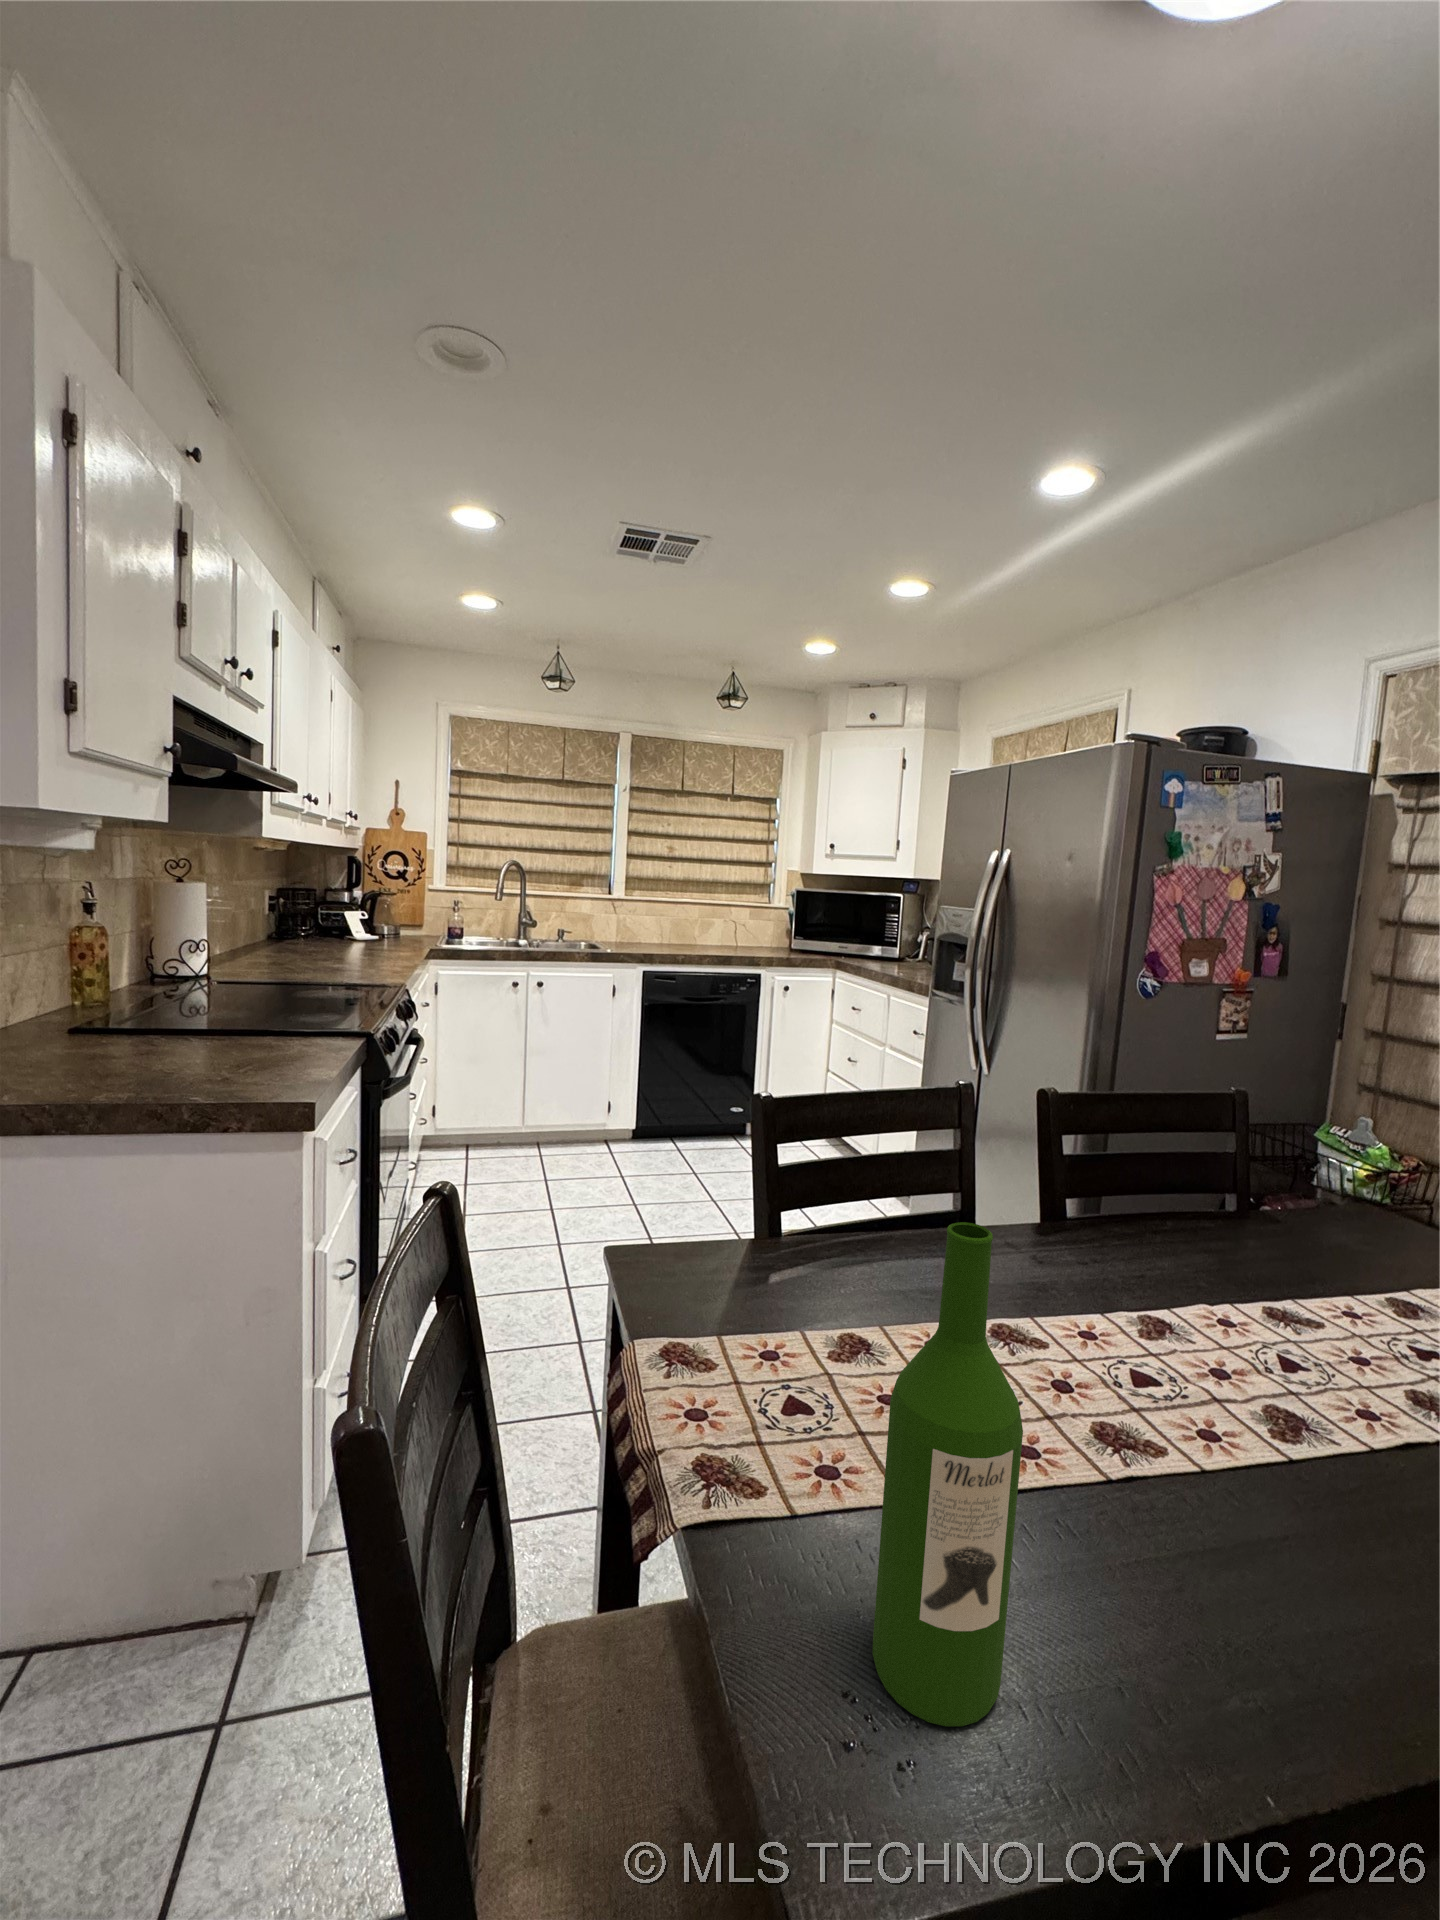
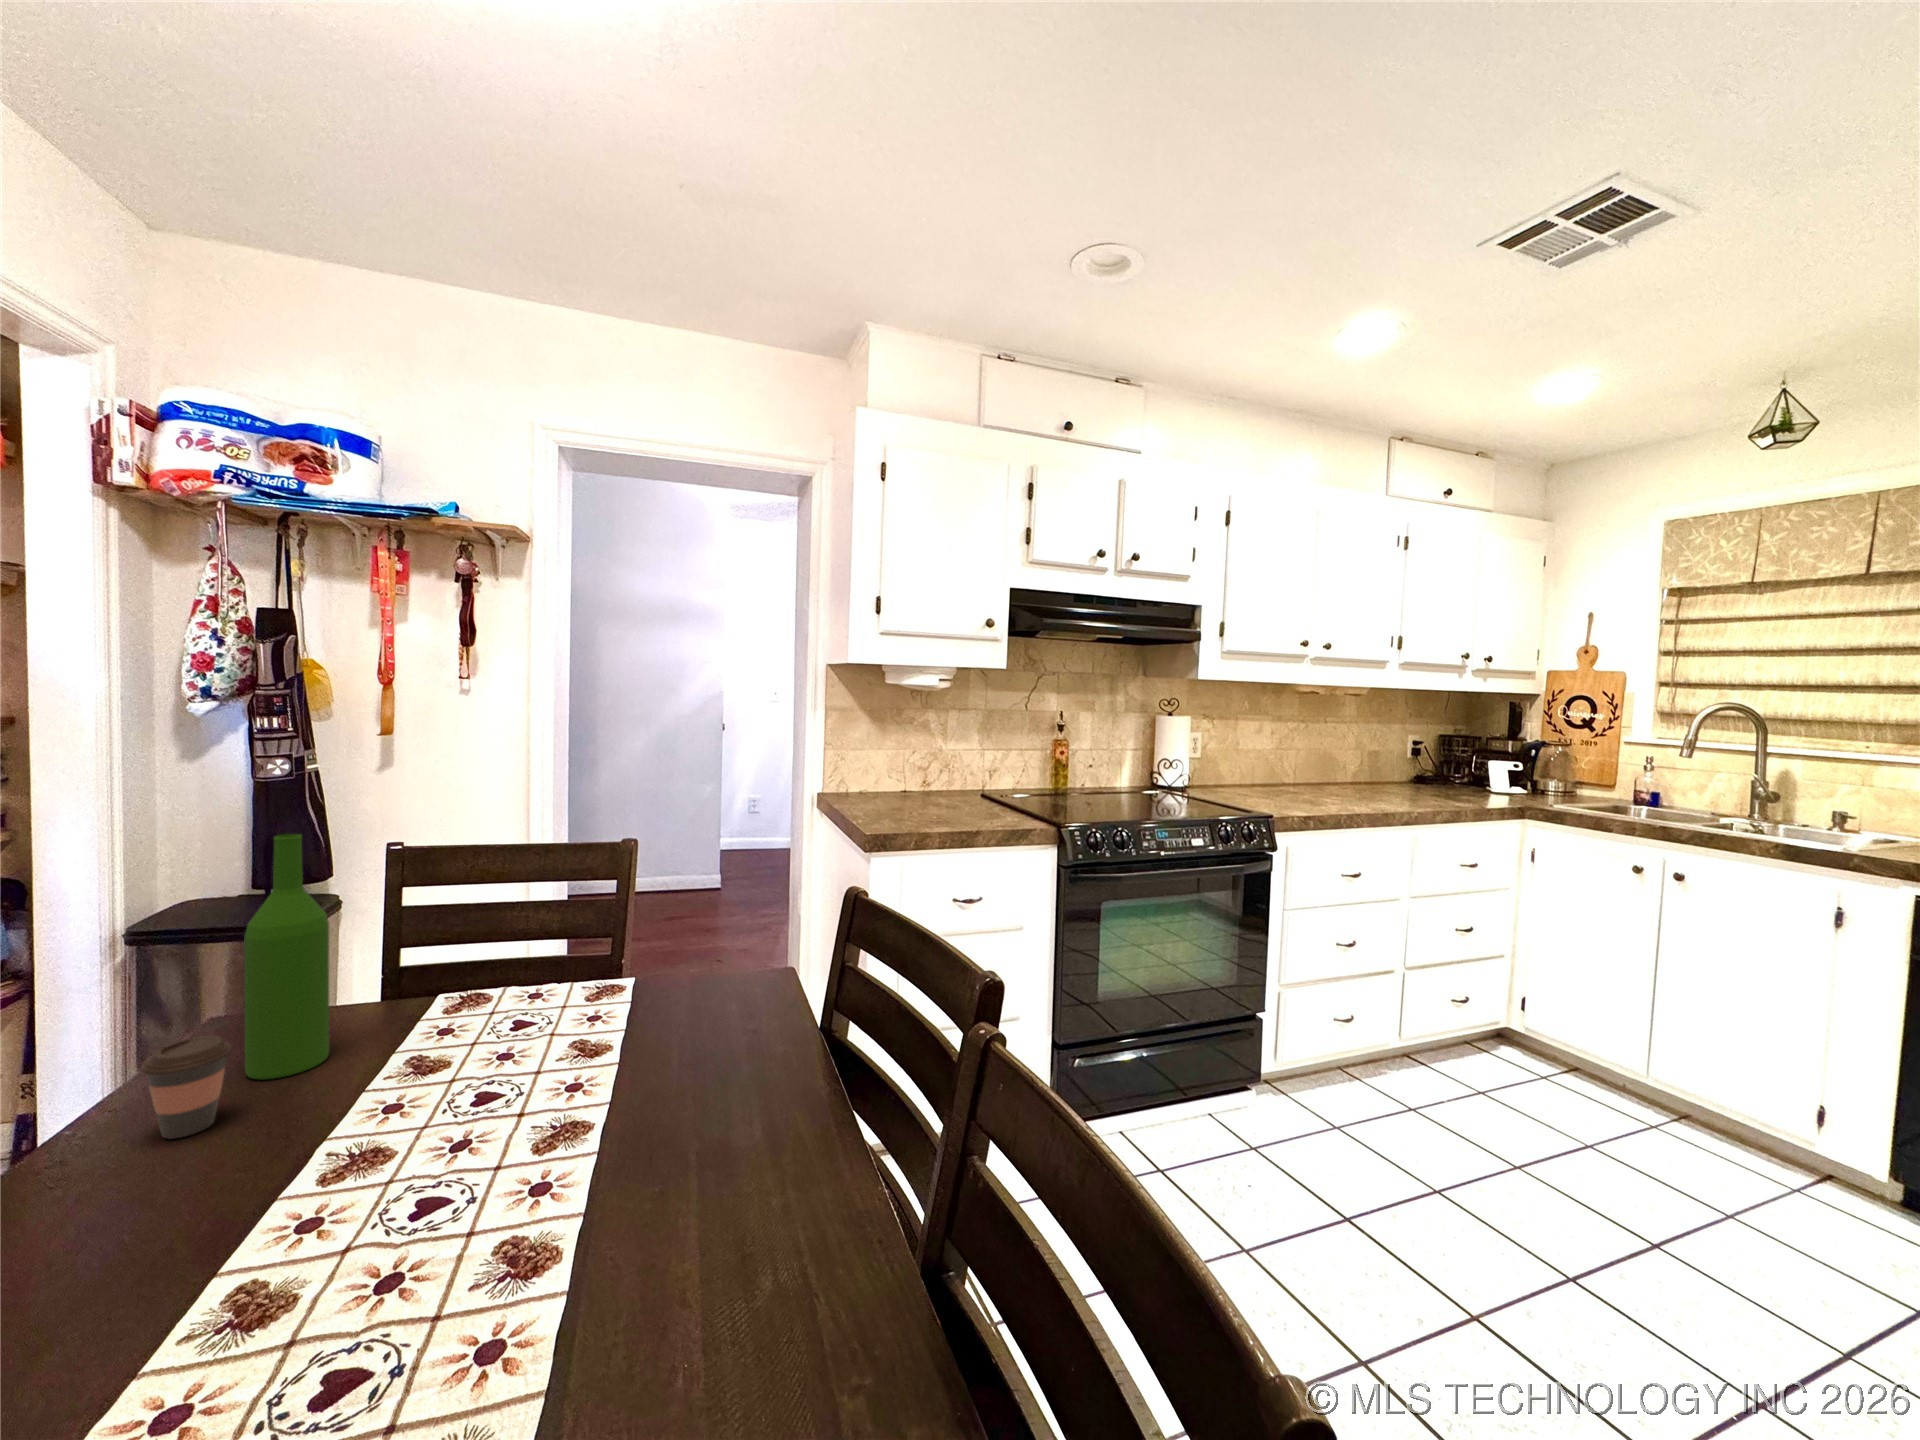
coffee cup: none [1104,1515,1227,1702] -> present [141,1036,233,1139]

